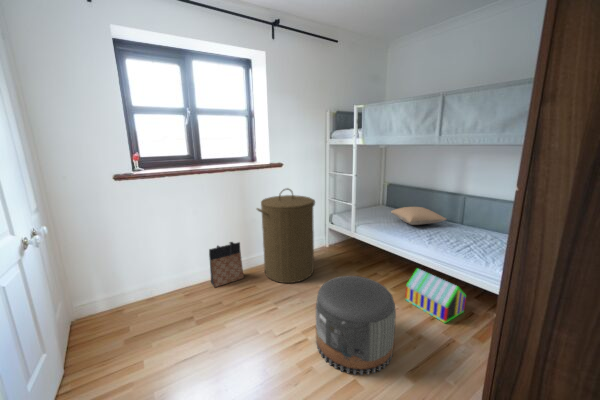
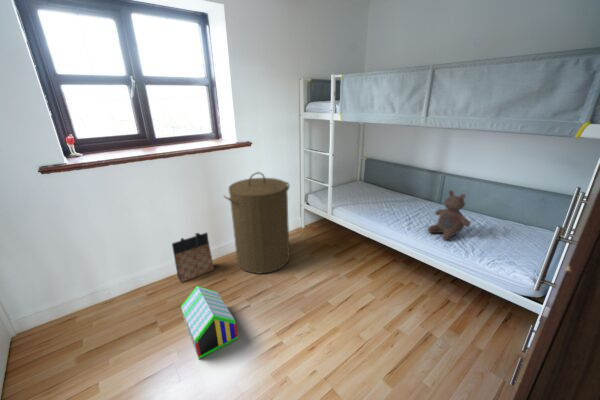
bear: none [448,205,490,252] -> present [428,191,470,240]
pillow: present [391,207,447,225] -> none [369,187,426,207]
toy house: present [405,269,466,323] -> present [181,286,238,359]
pouf: present [316,276,396,375] -> none [291,273,375,381]

